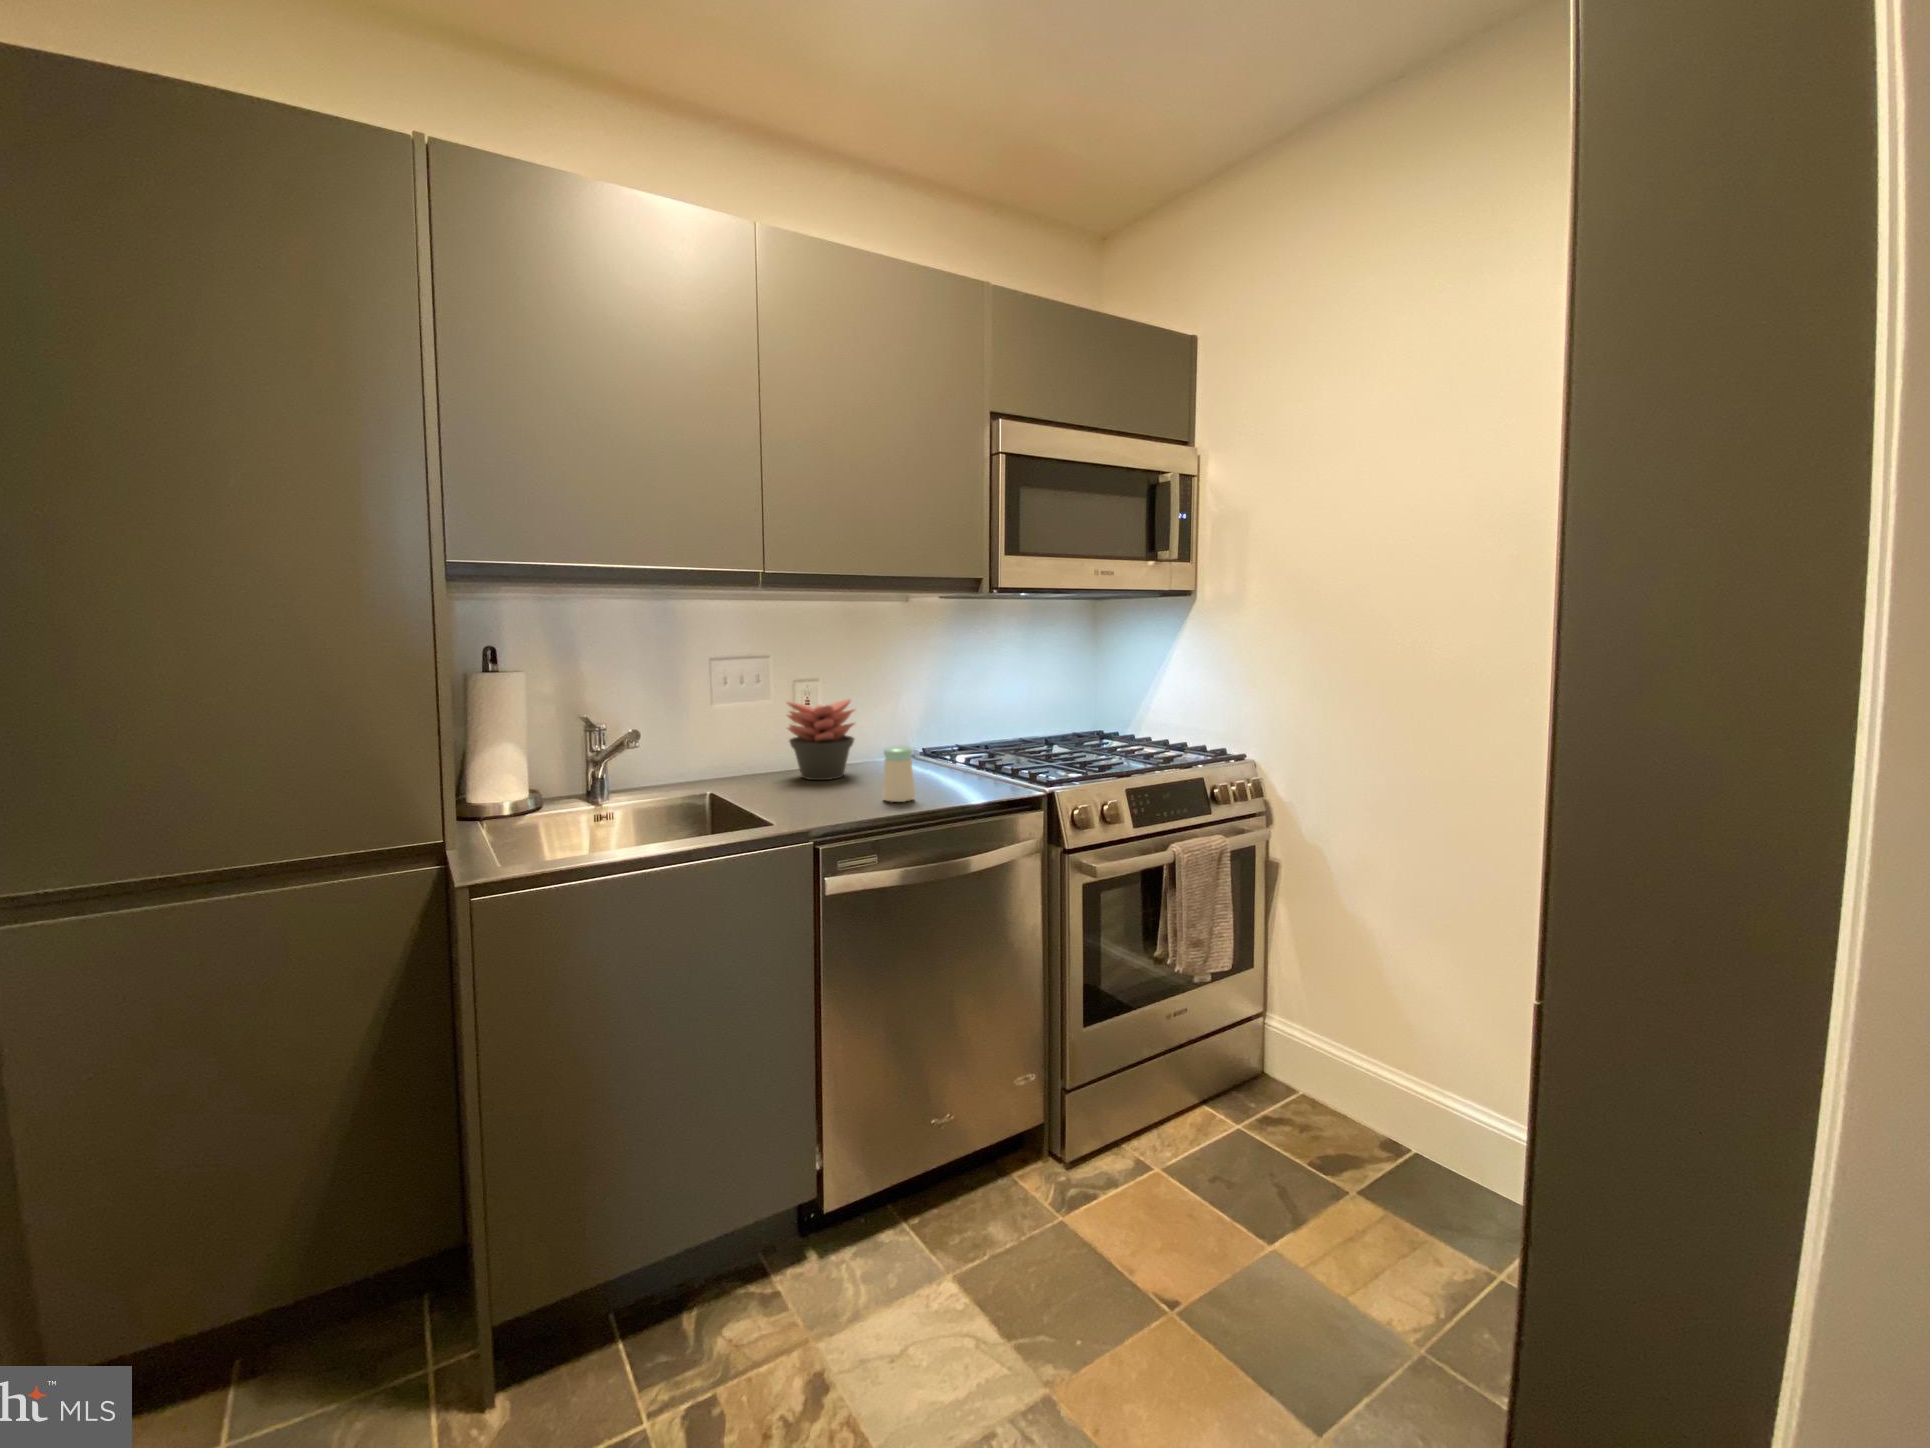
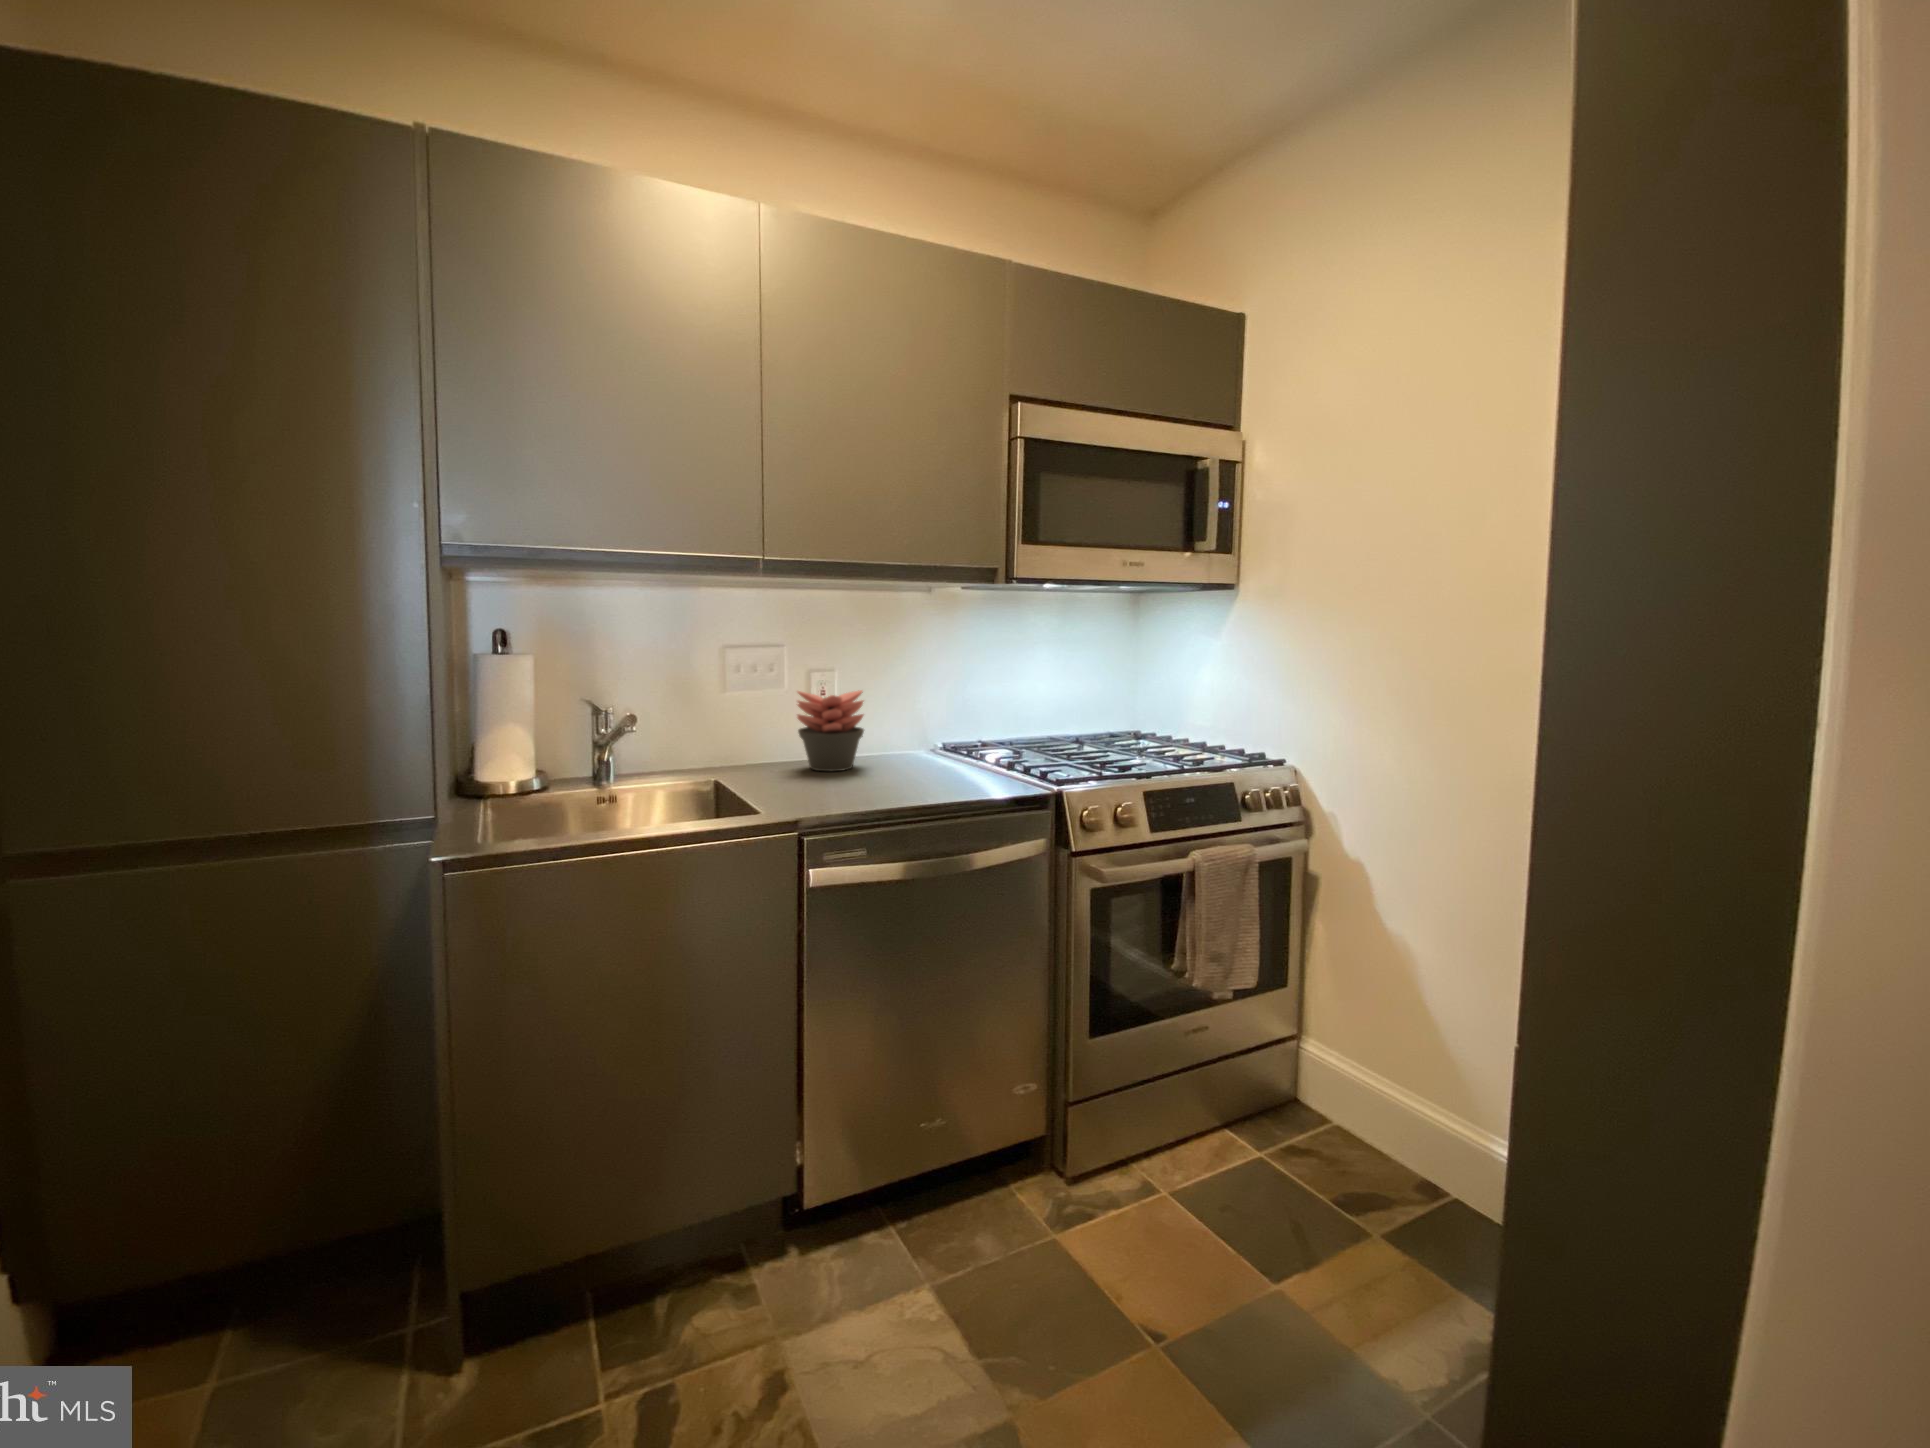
salt shaker: present [882,746,915,802] -> none [881,739,913,796]

